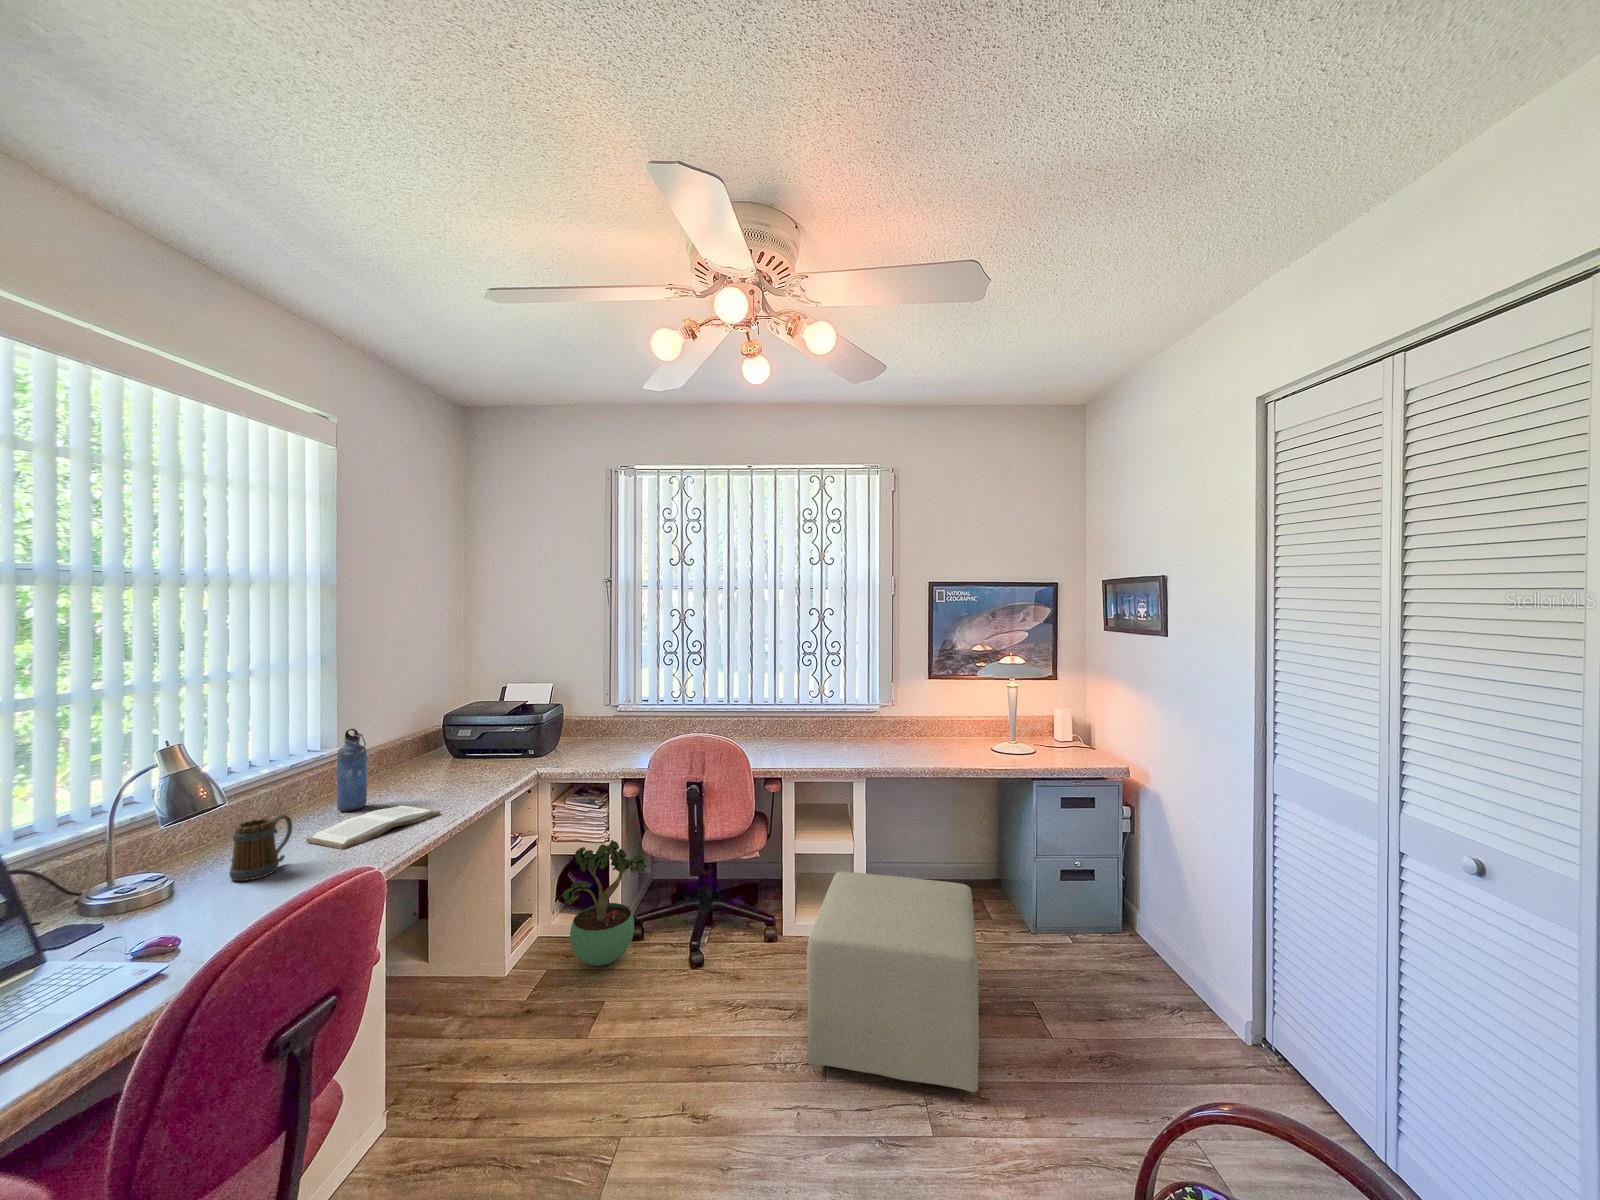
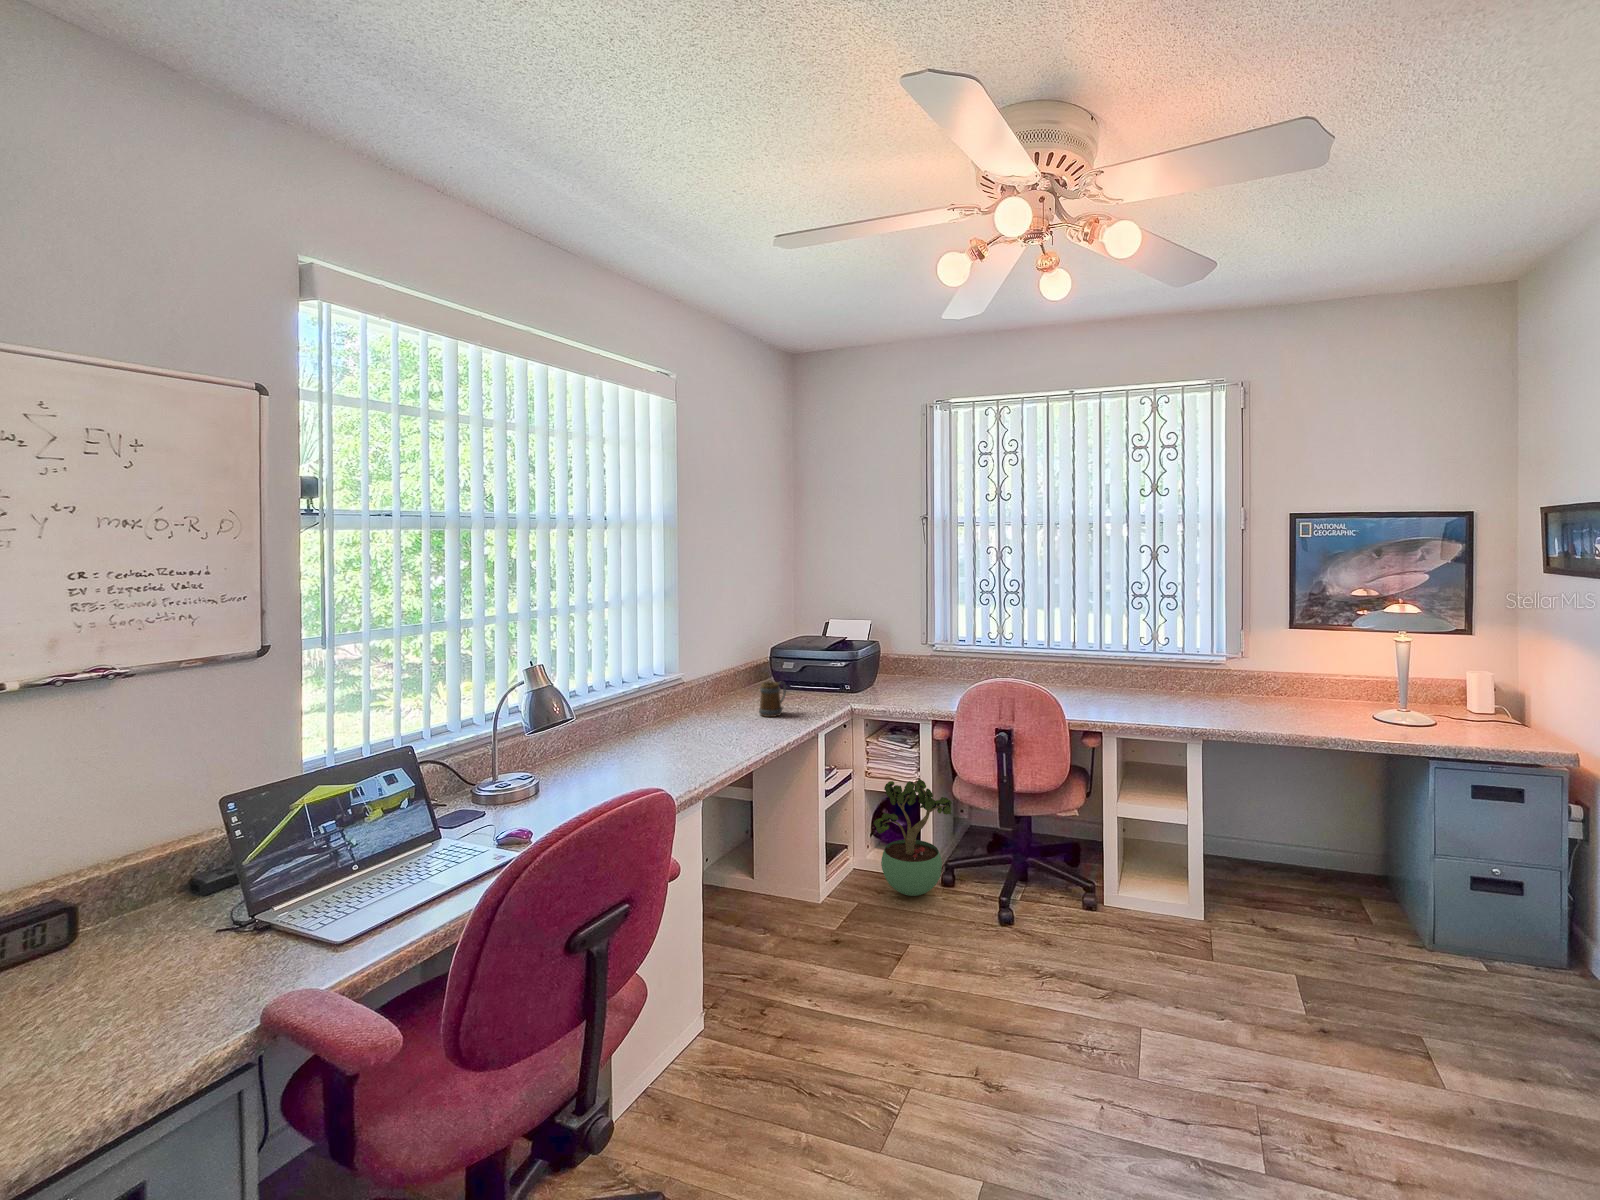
water bottle: present [337,729,367,811] -> none [695,654,717,722]
book: present [306,805,440,849] -> none [677,721,770,748]
mug: present [229,815,292,881] -> present [759,682,786,717]
ottoman: present [807,872,979,1092] -> none [1112,848,1350,1116]

